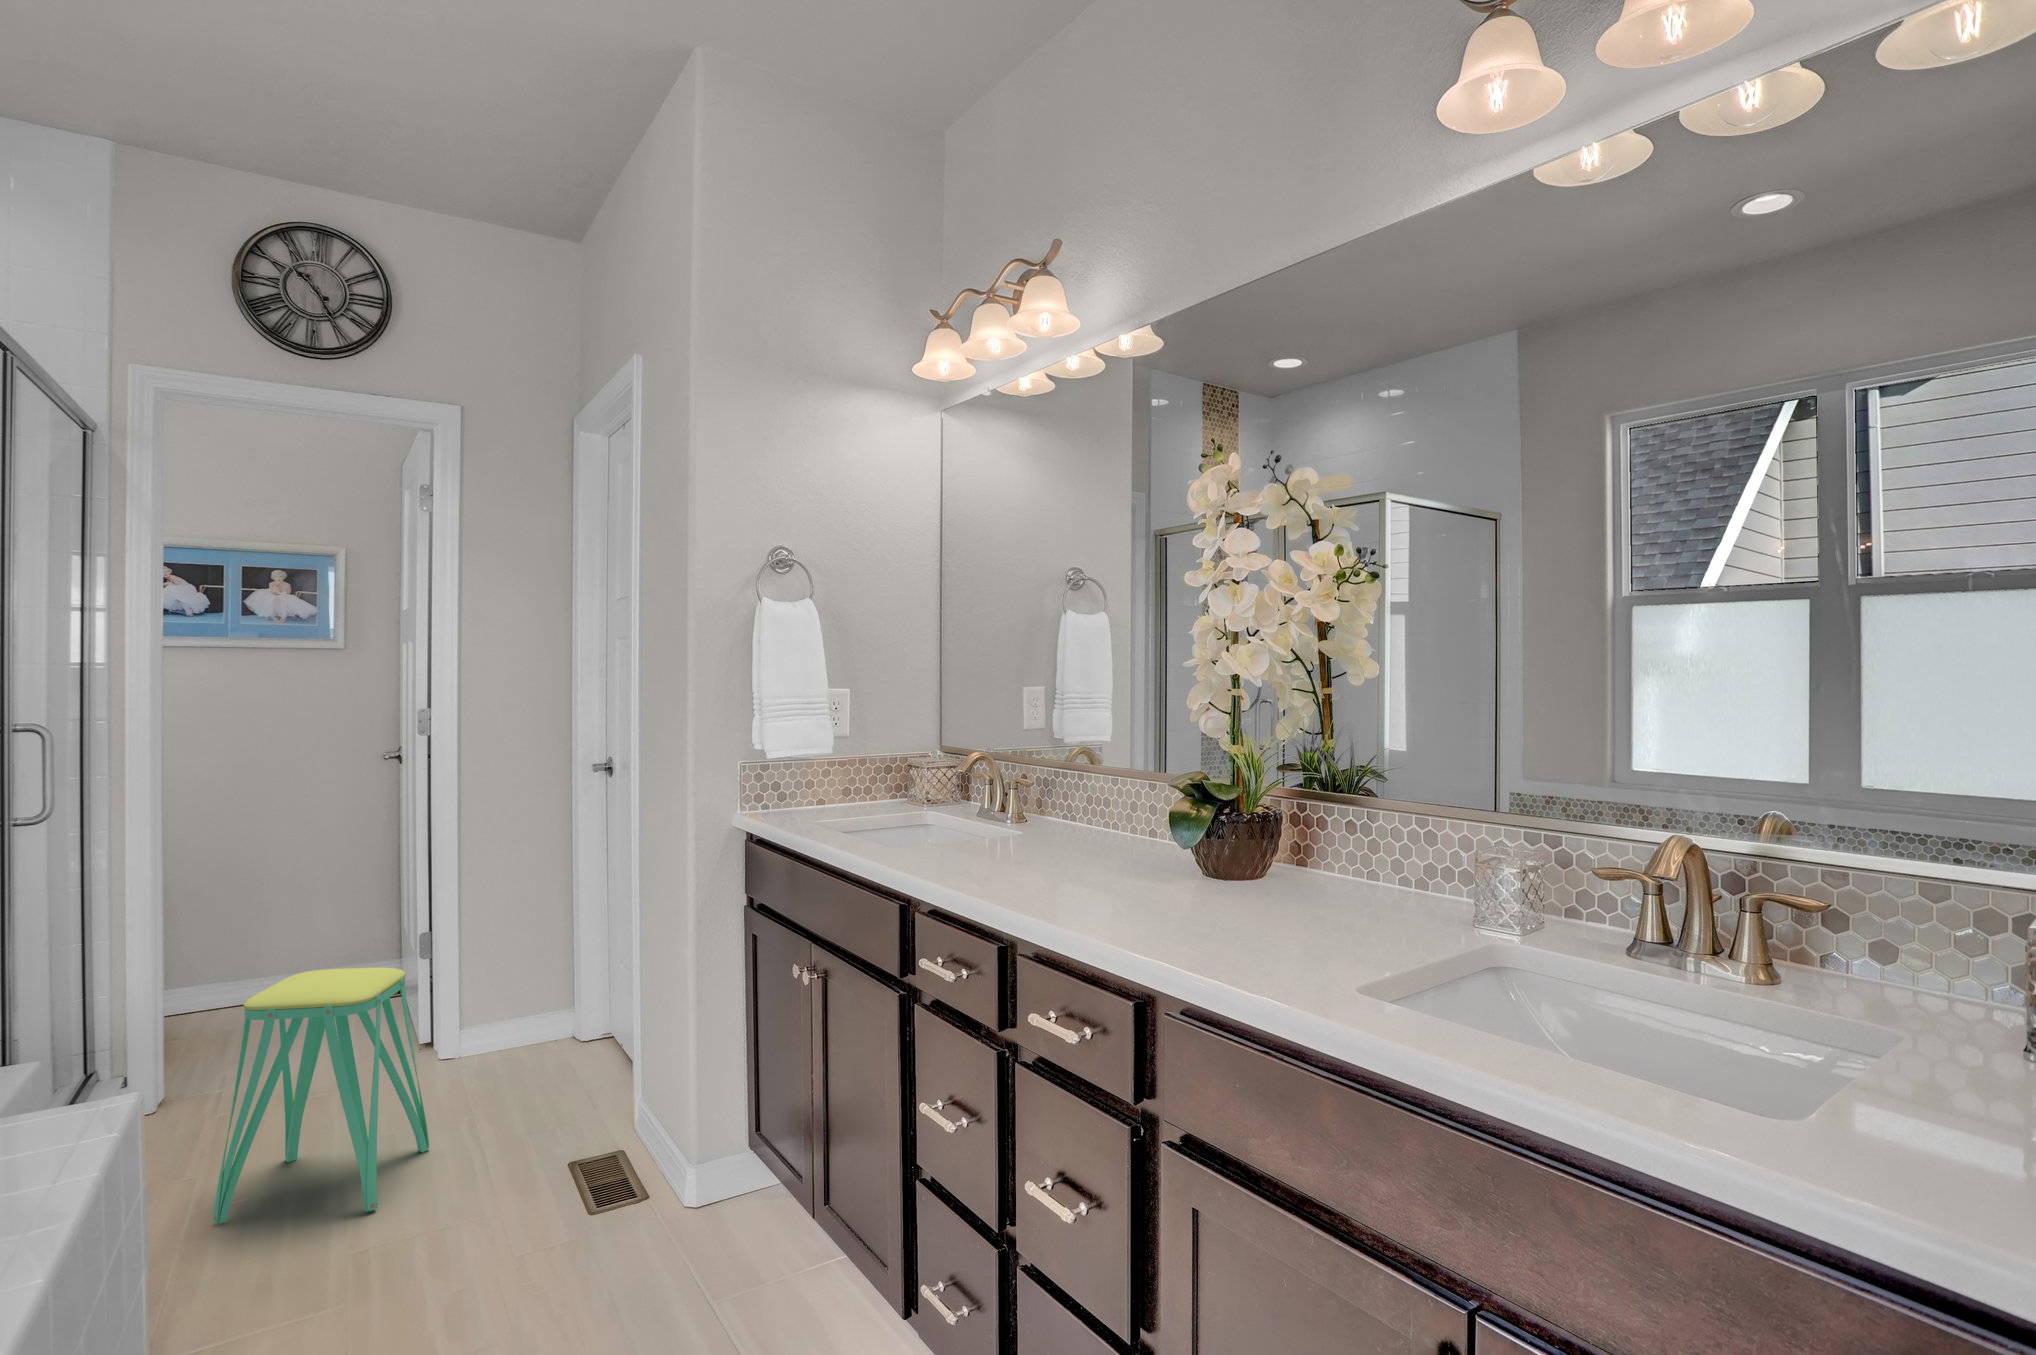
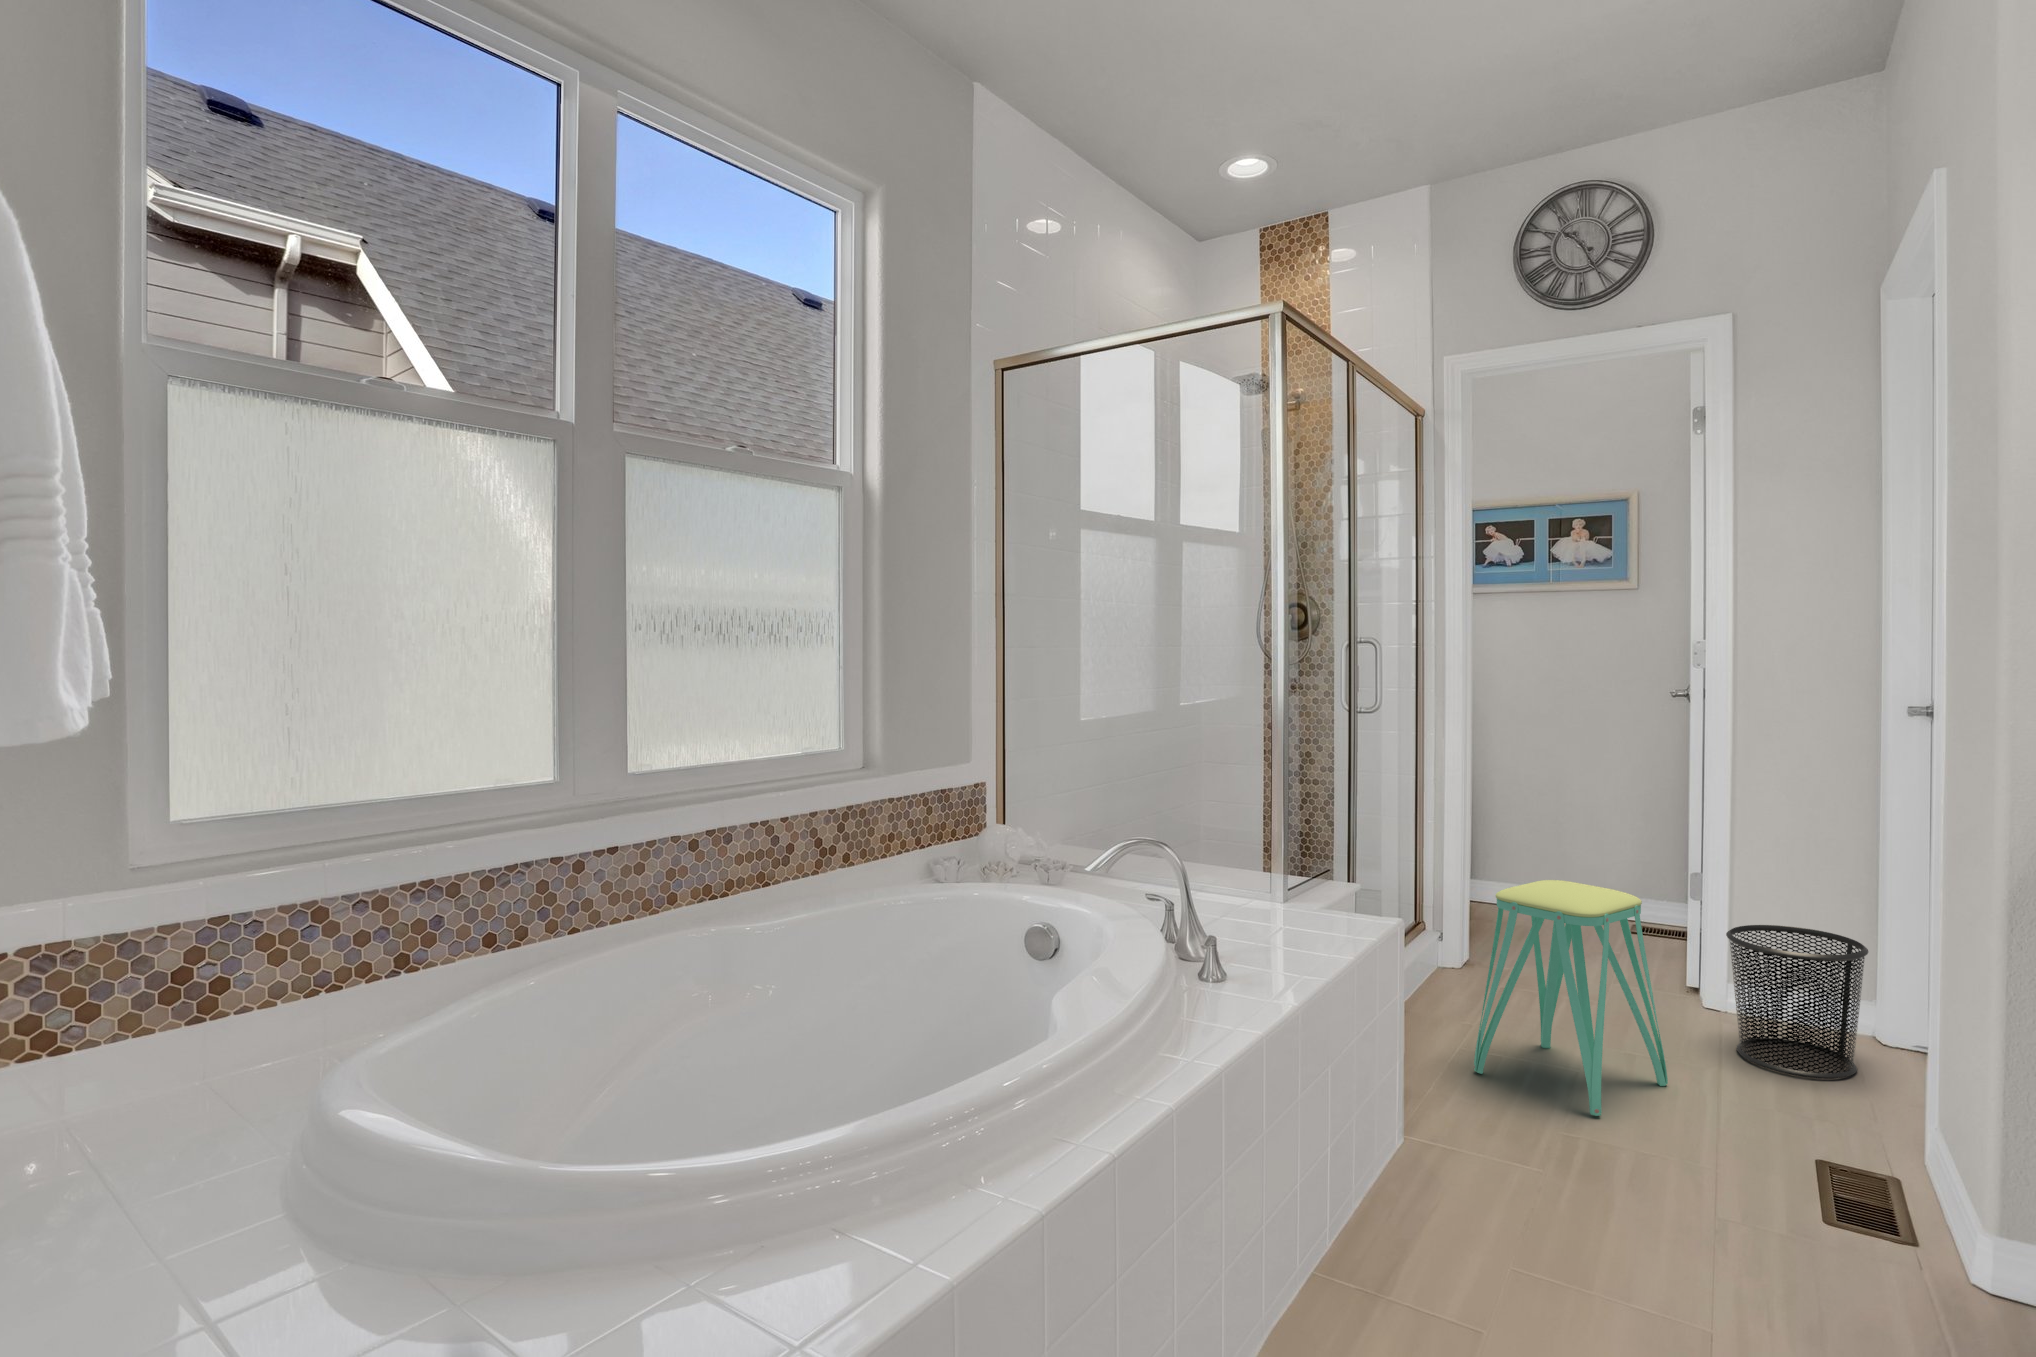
waste bin: none [468,961,580,1098] -> present [1726,925,1868,1079]

